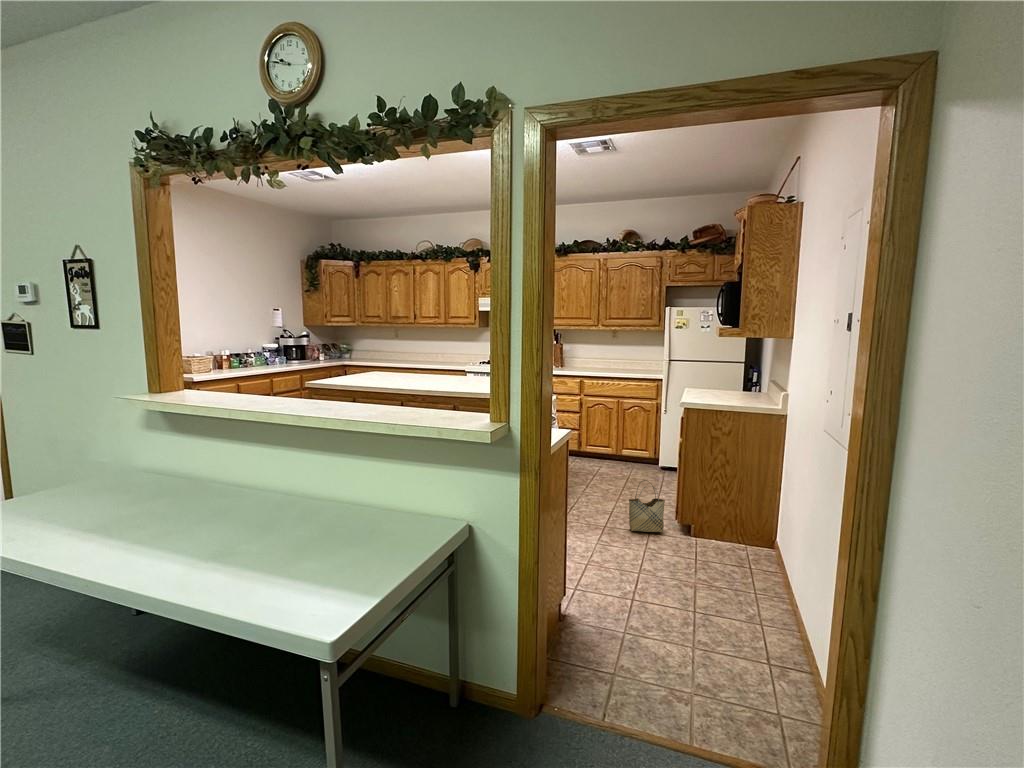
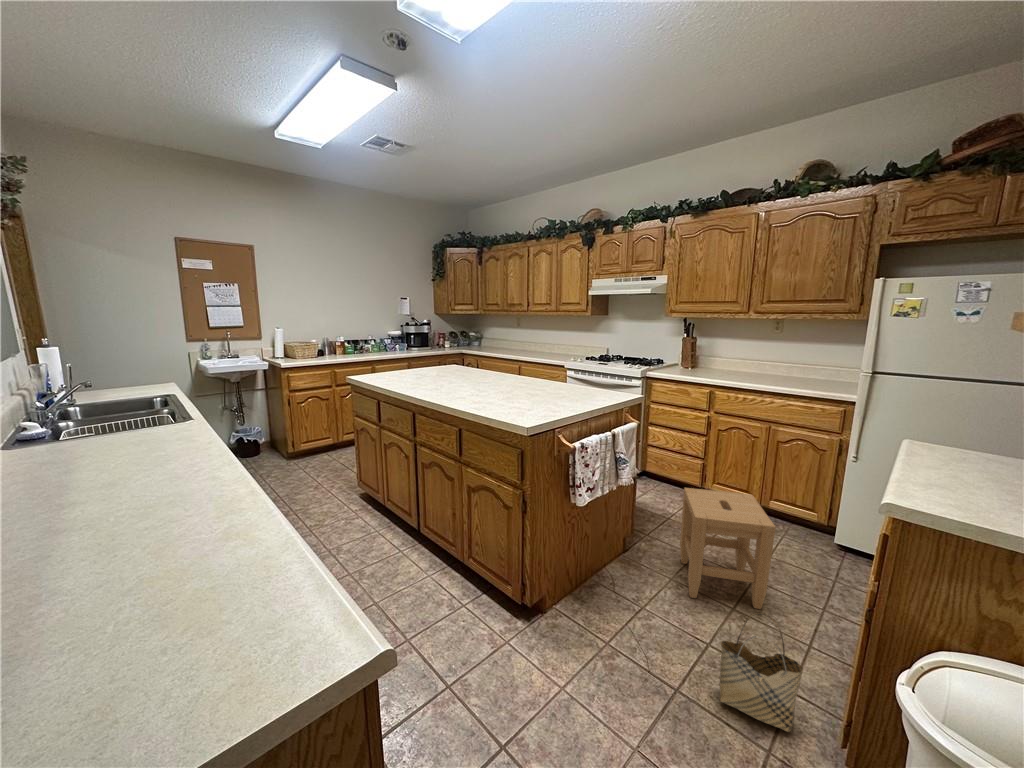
stool: none [583,438,639,503] -> present [680,488,775,609]

